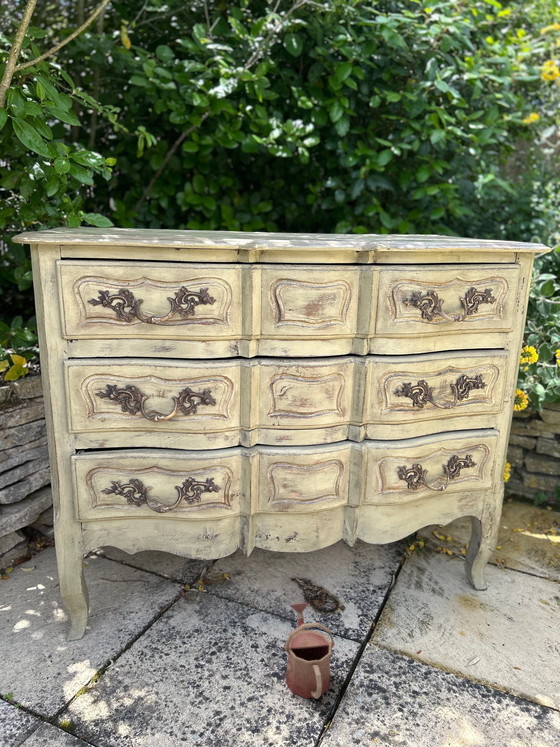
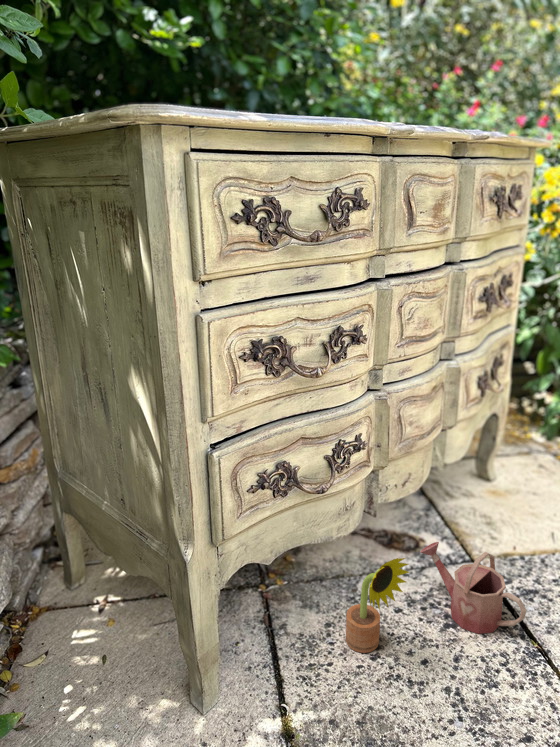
decorative plant: none [179,585,230,661] -> present [346,558,409,653]

